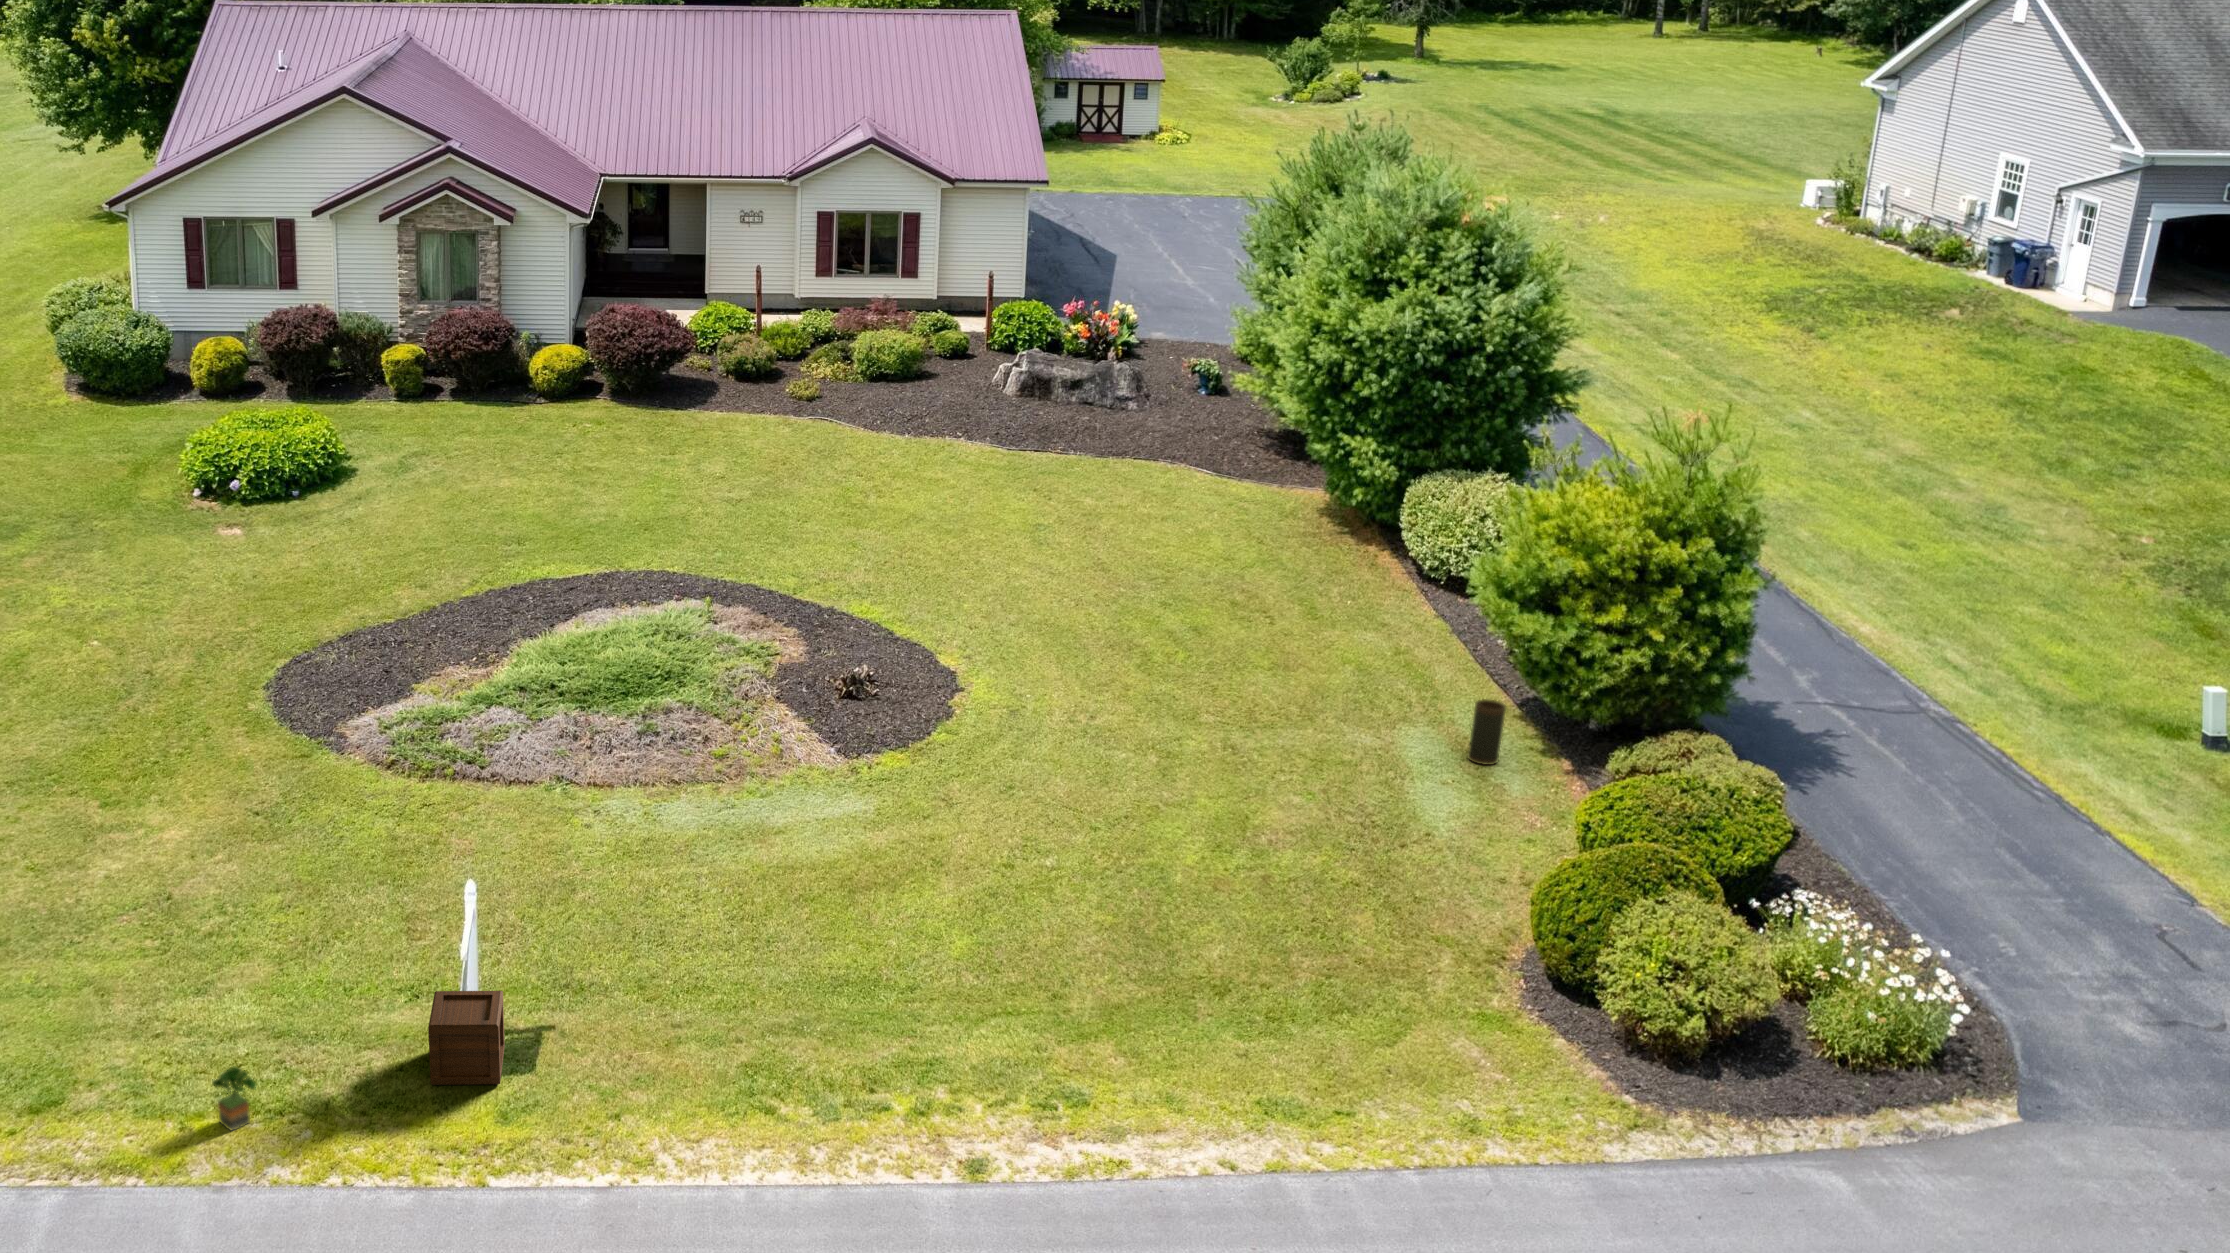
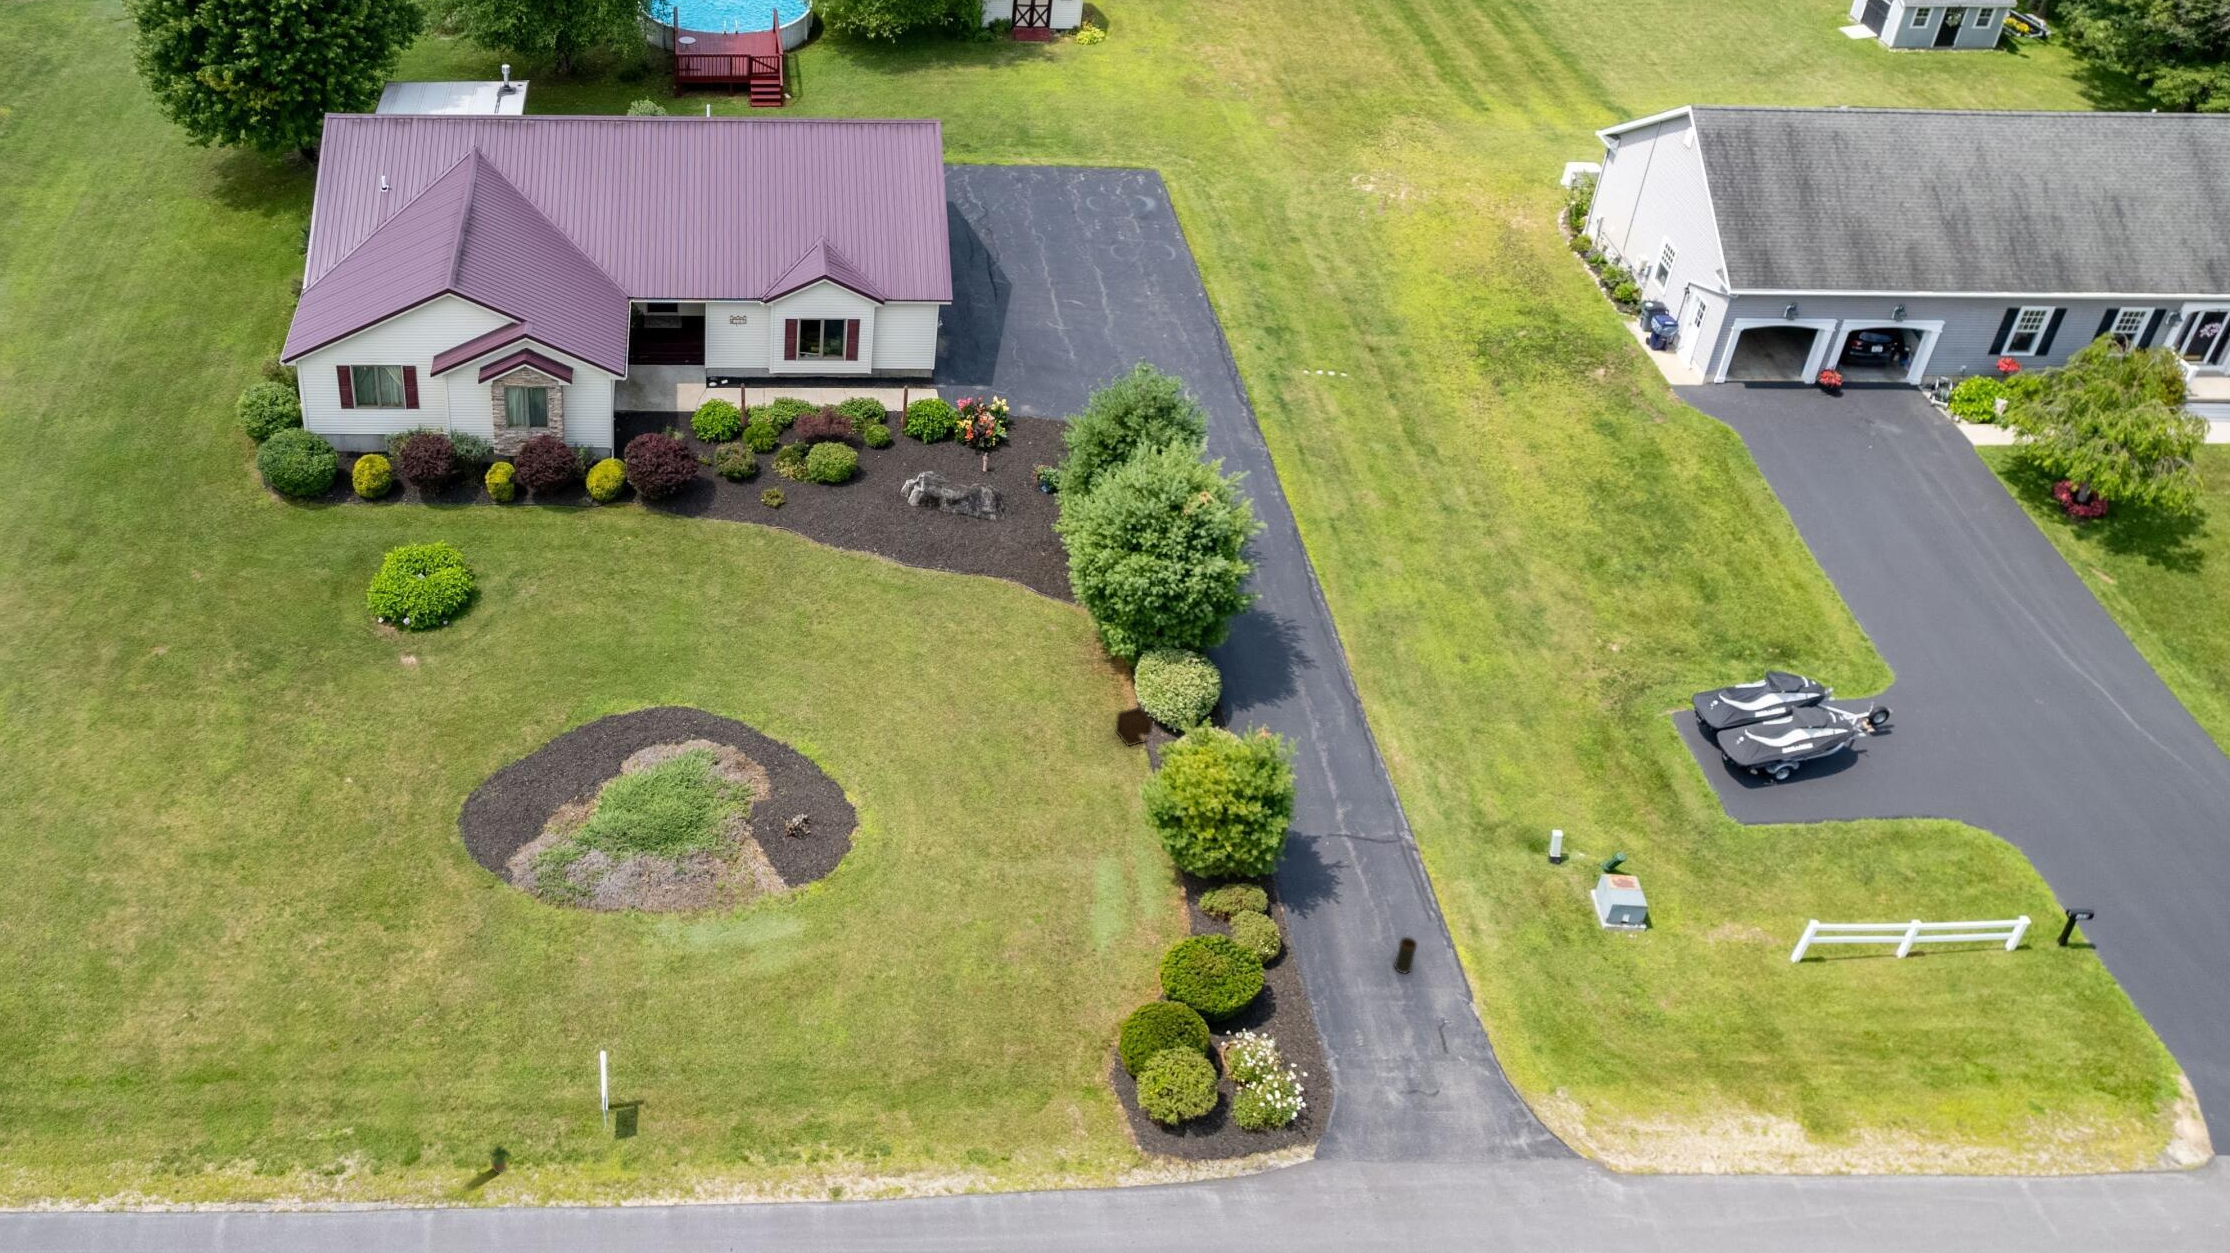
trash can: present [1468,699,1506,765] -> present [1395,937,1417,973]
wooden crate: present [428,991,505,1085] -> present [1116,707,1153,746]

